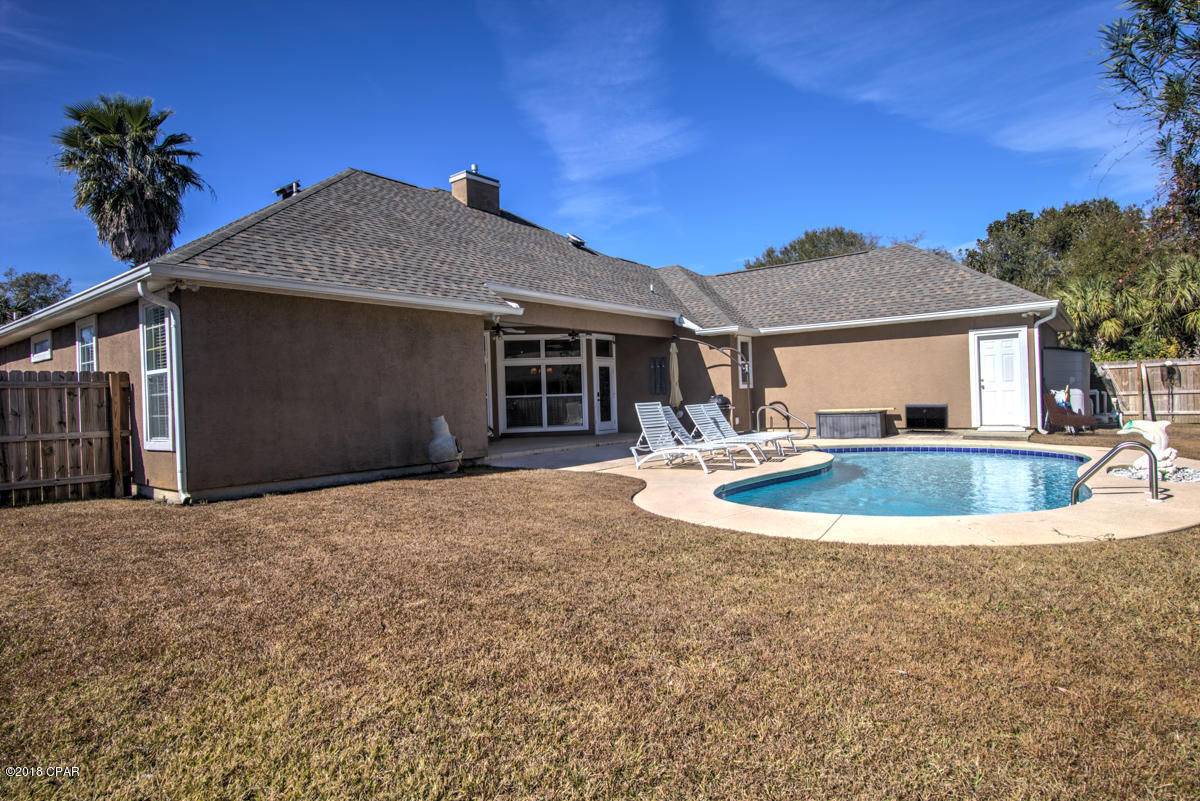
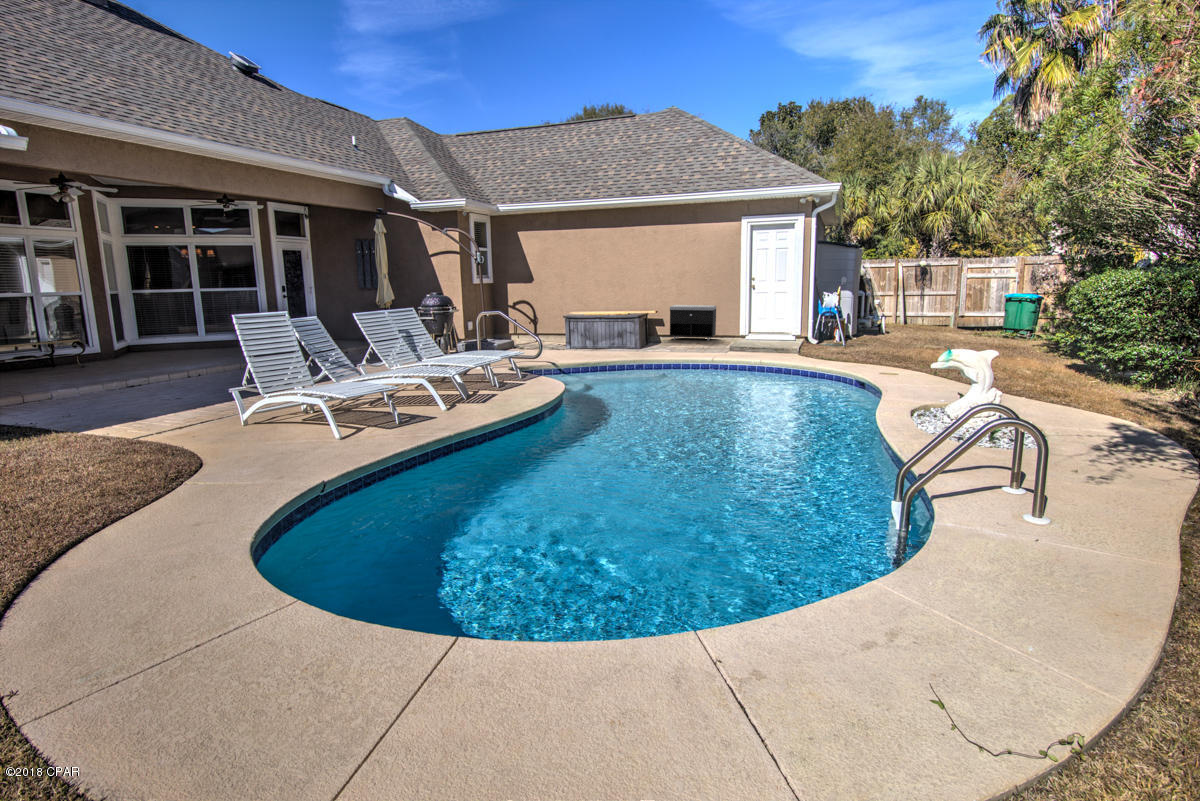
chair: present [1044,393,1096,435] -> none [814,295,863,344]

